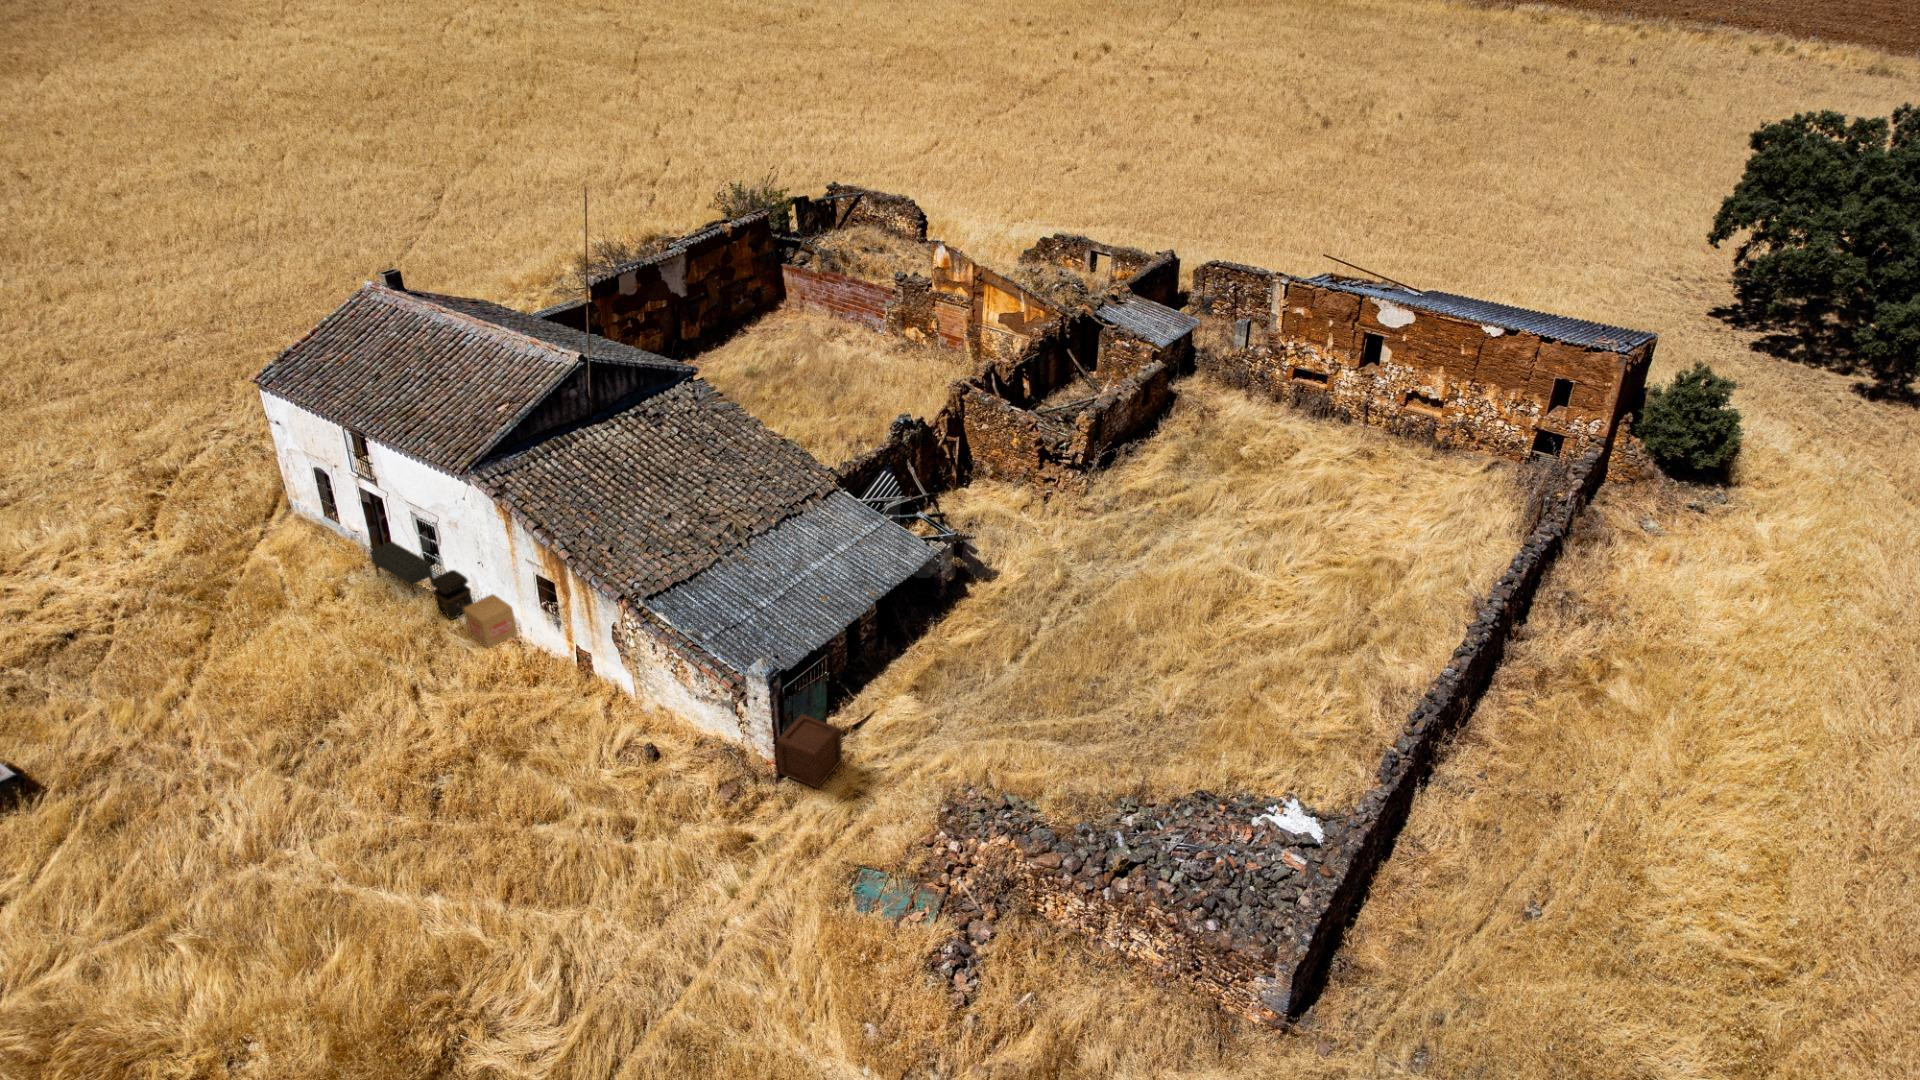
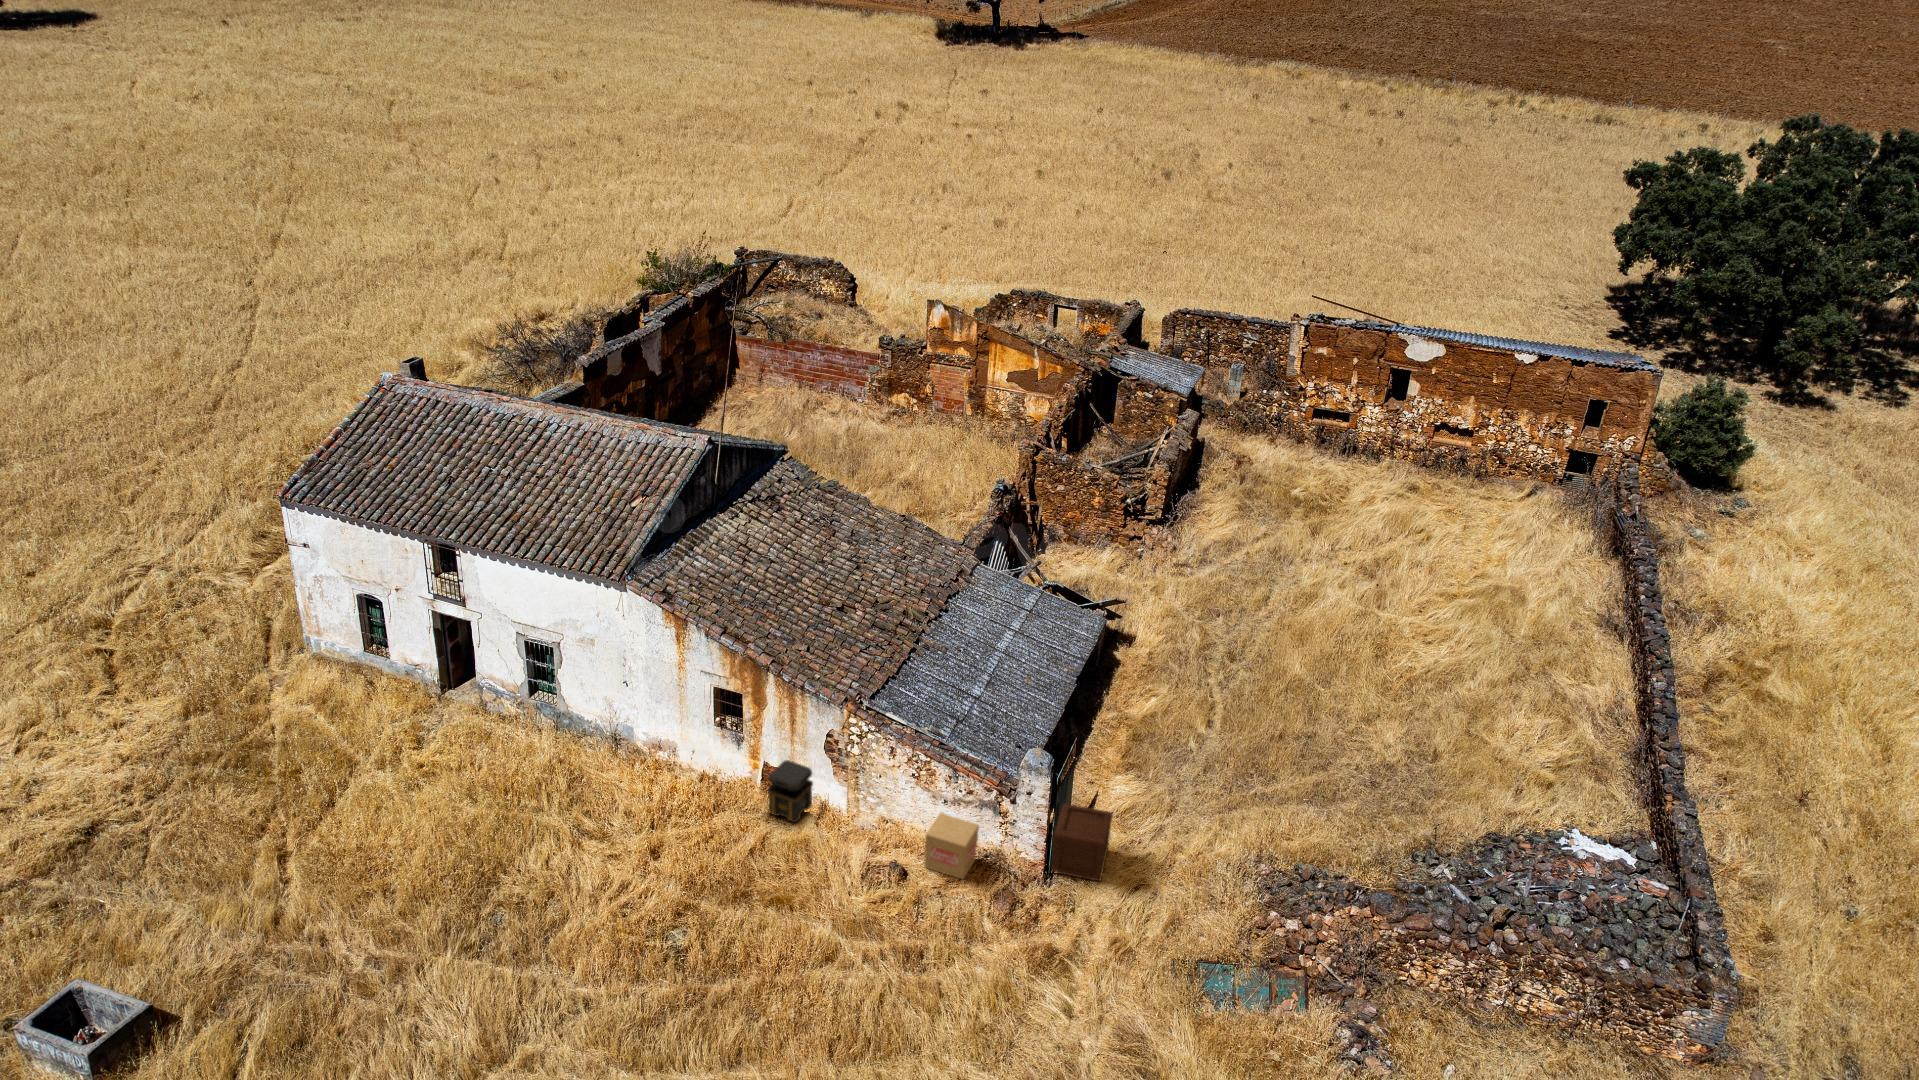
bench: present [370,542,433,597] -> none [449,674,536,737]
toolbox: present [431,570,473,620] -> present [768,760,813,822]
cardboard box: present [463,594,517,648] -> present [924,813,979,879]

